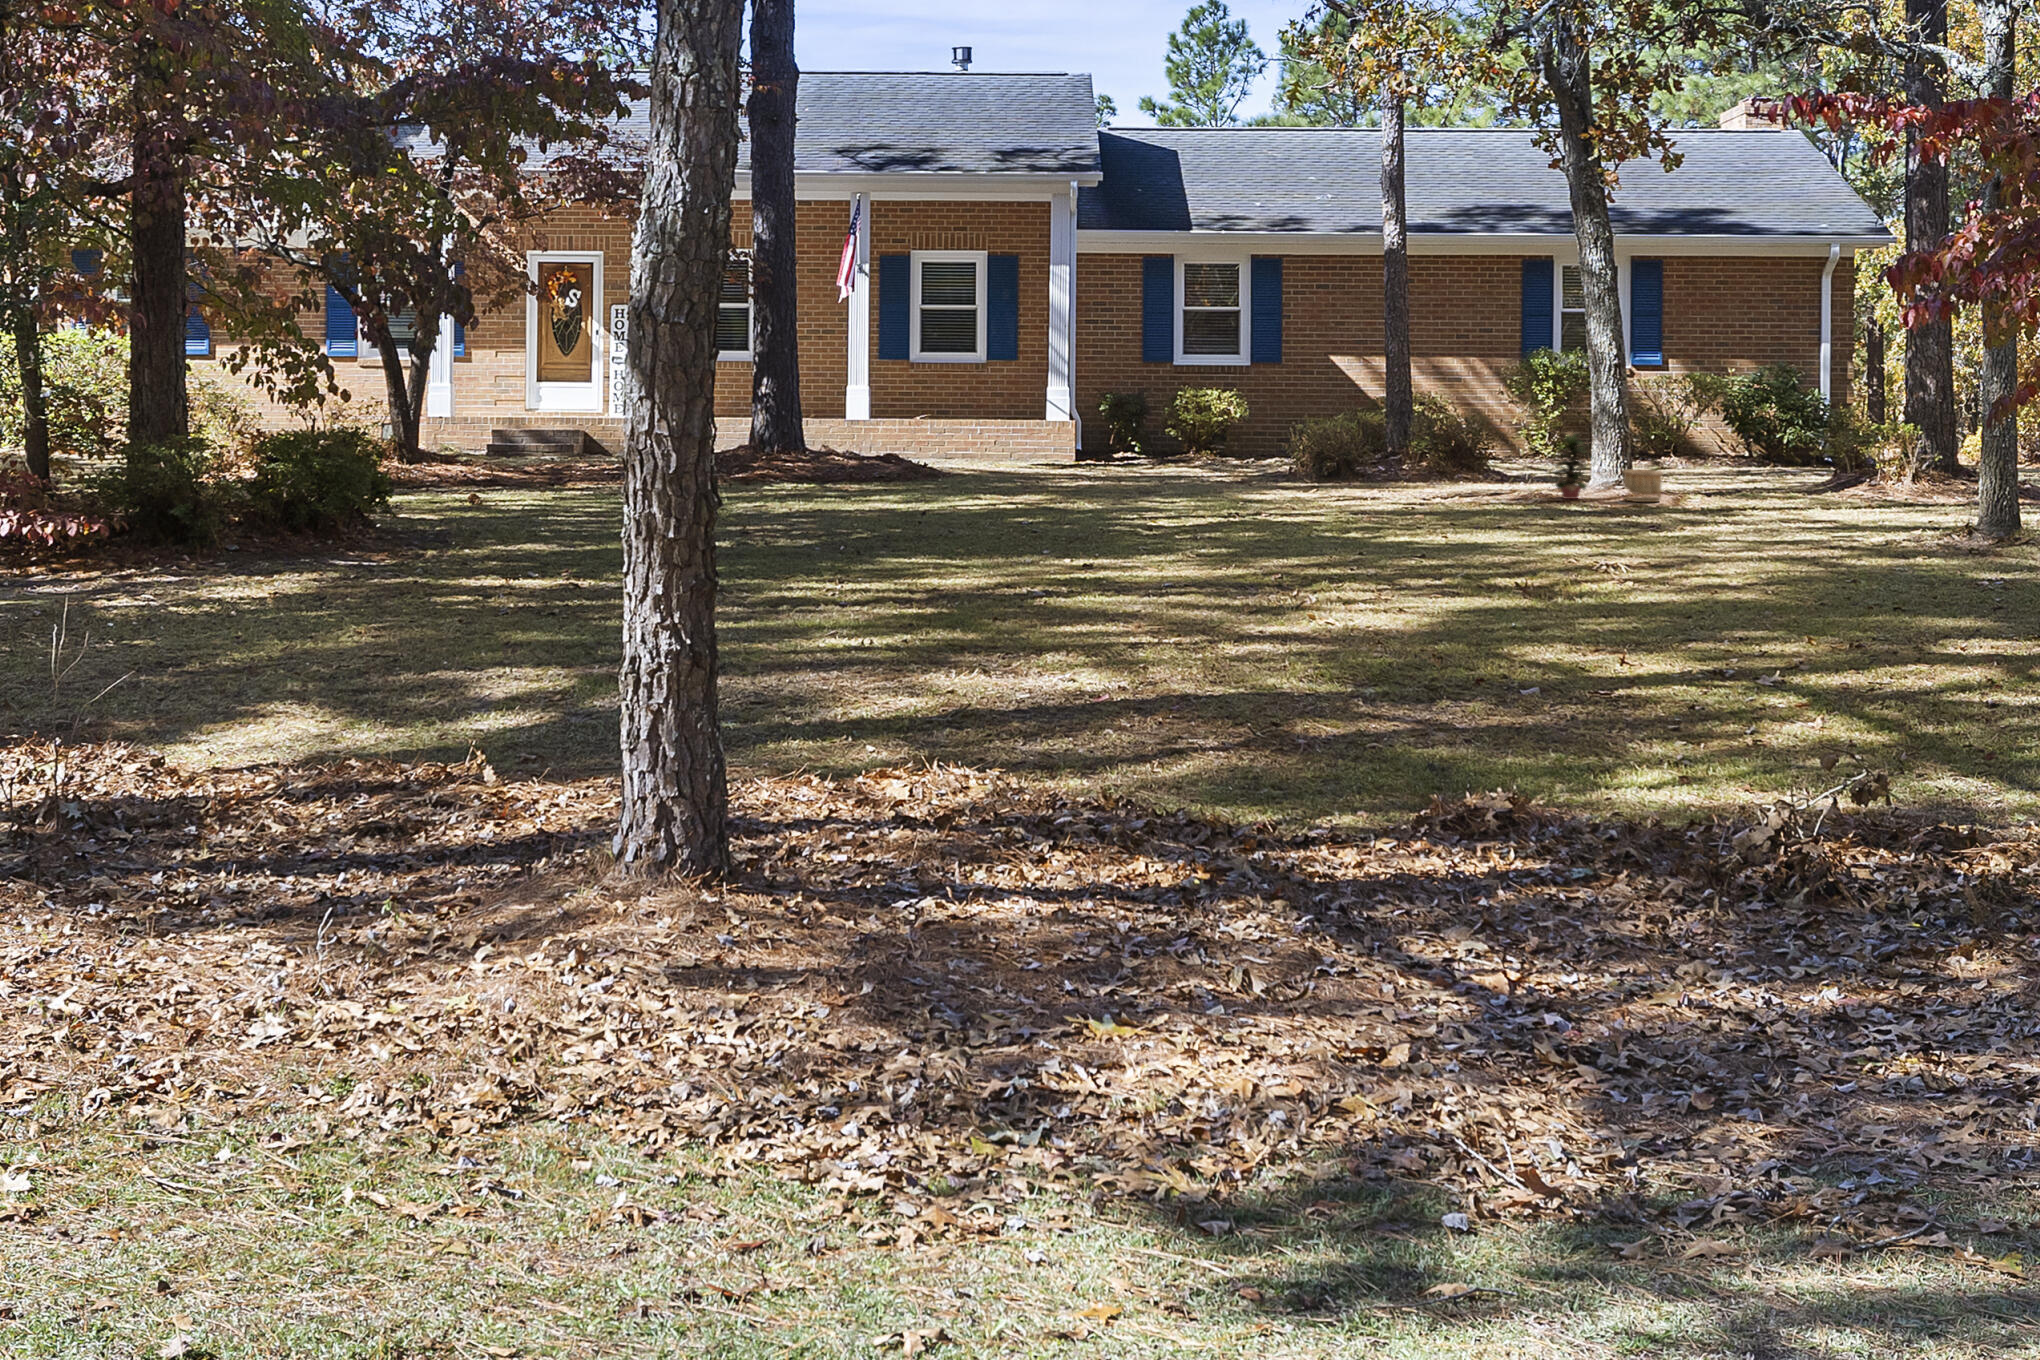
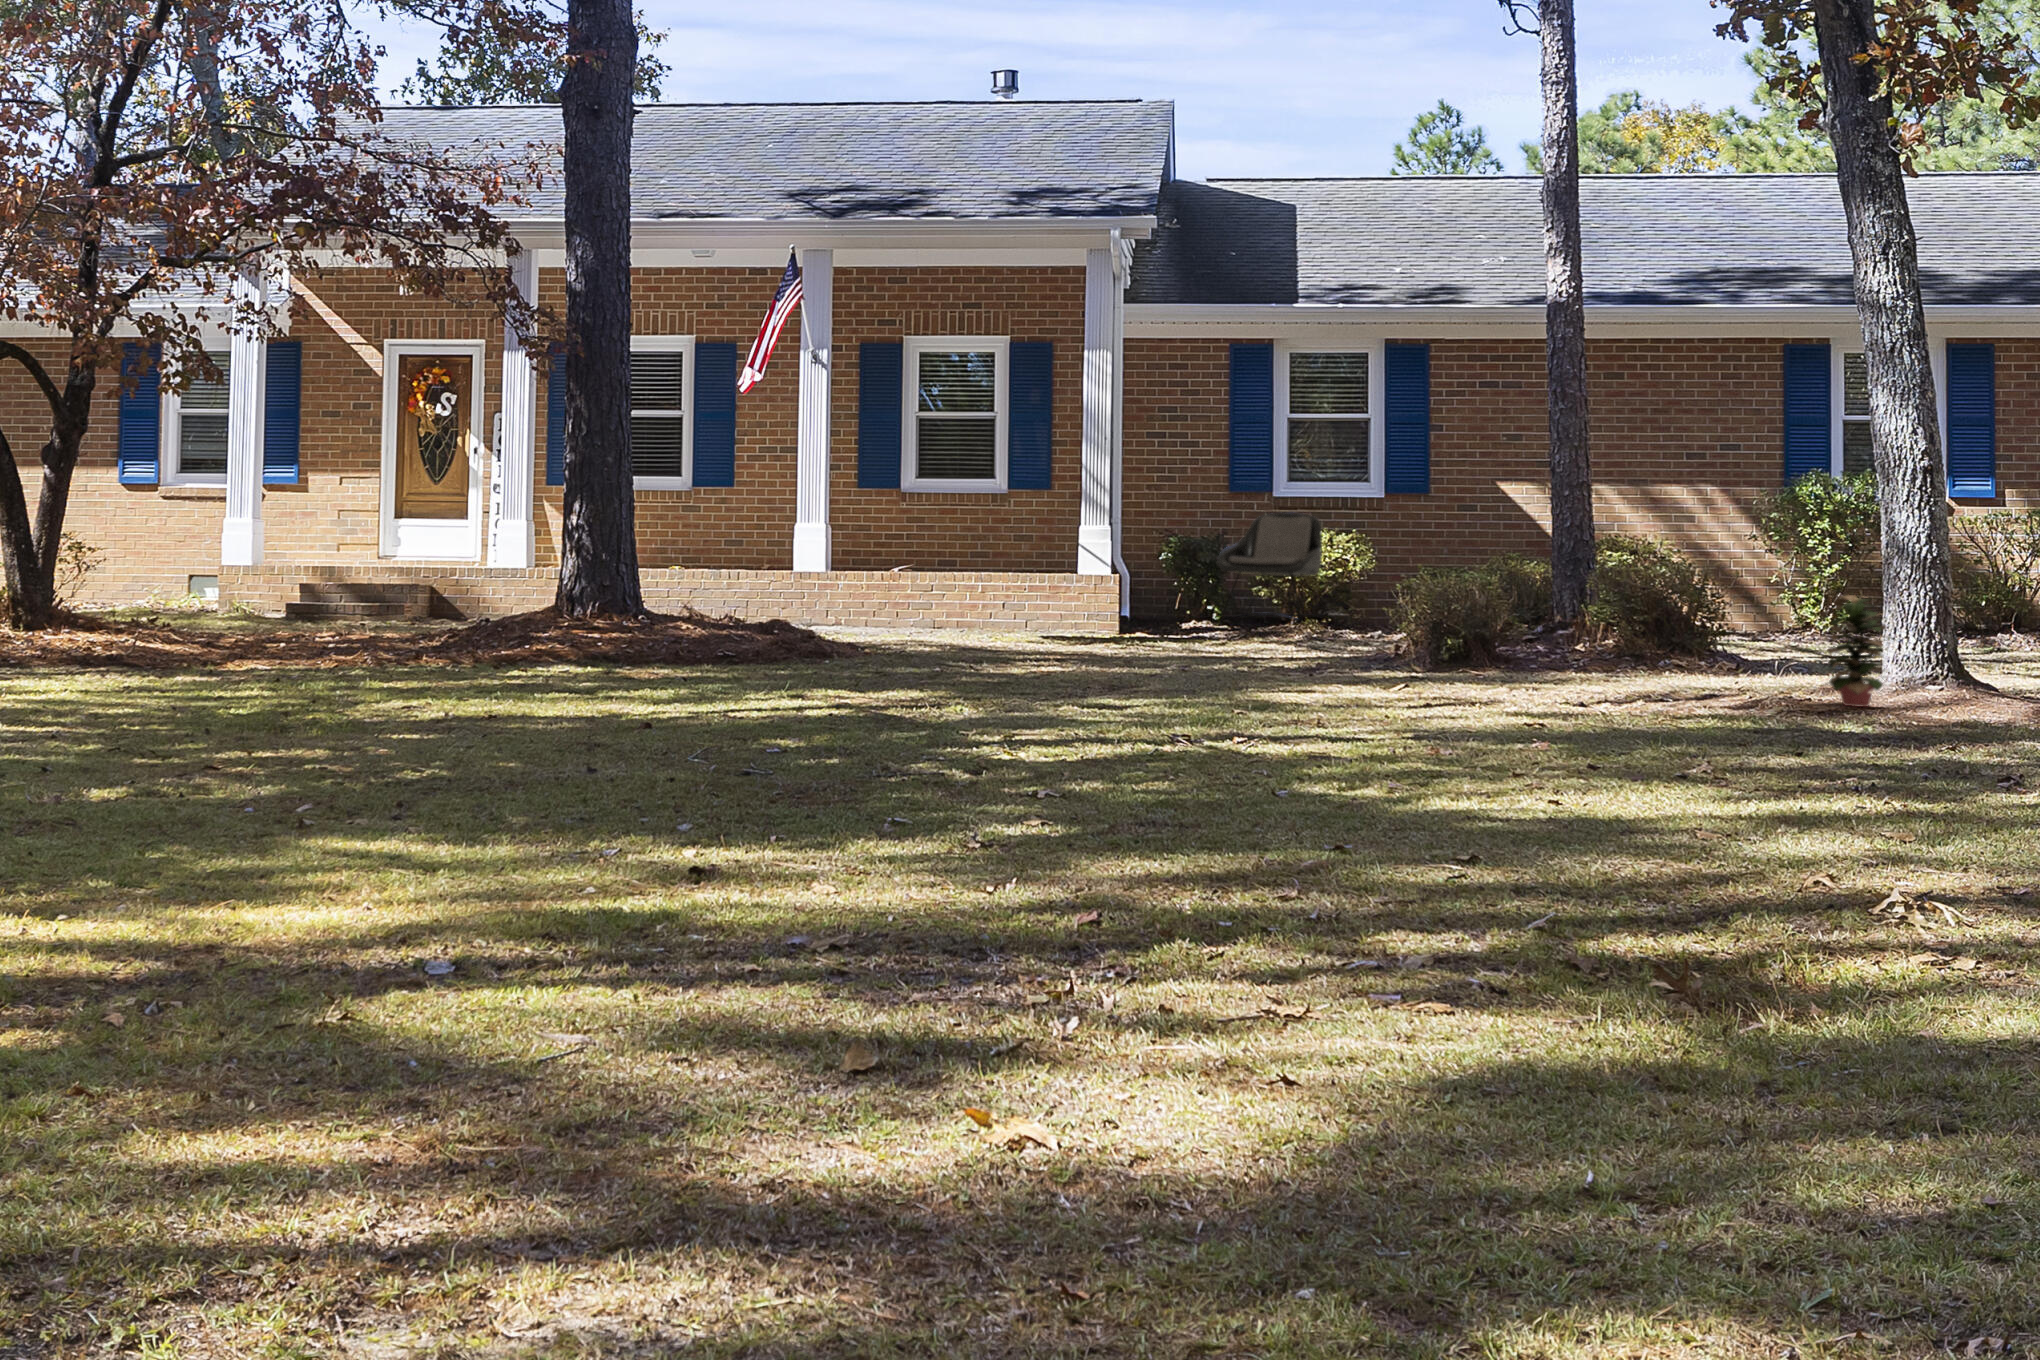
lounge chair: none [1145,377,1219,453] -> present [1217,512,1326,622]
wooden bucket: present [1623,469,1662,502] -> none [1945,659,2016,715]

